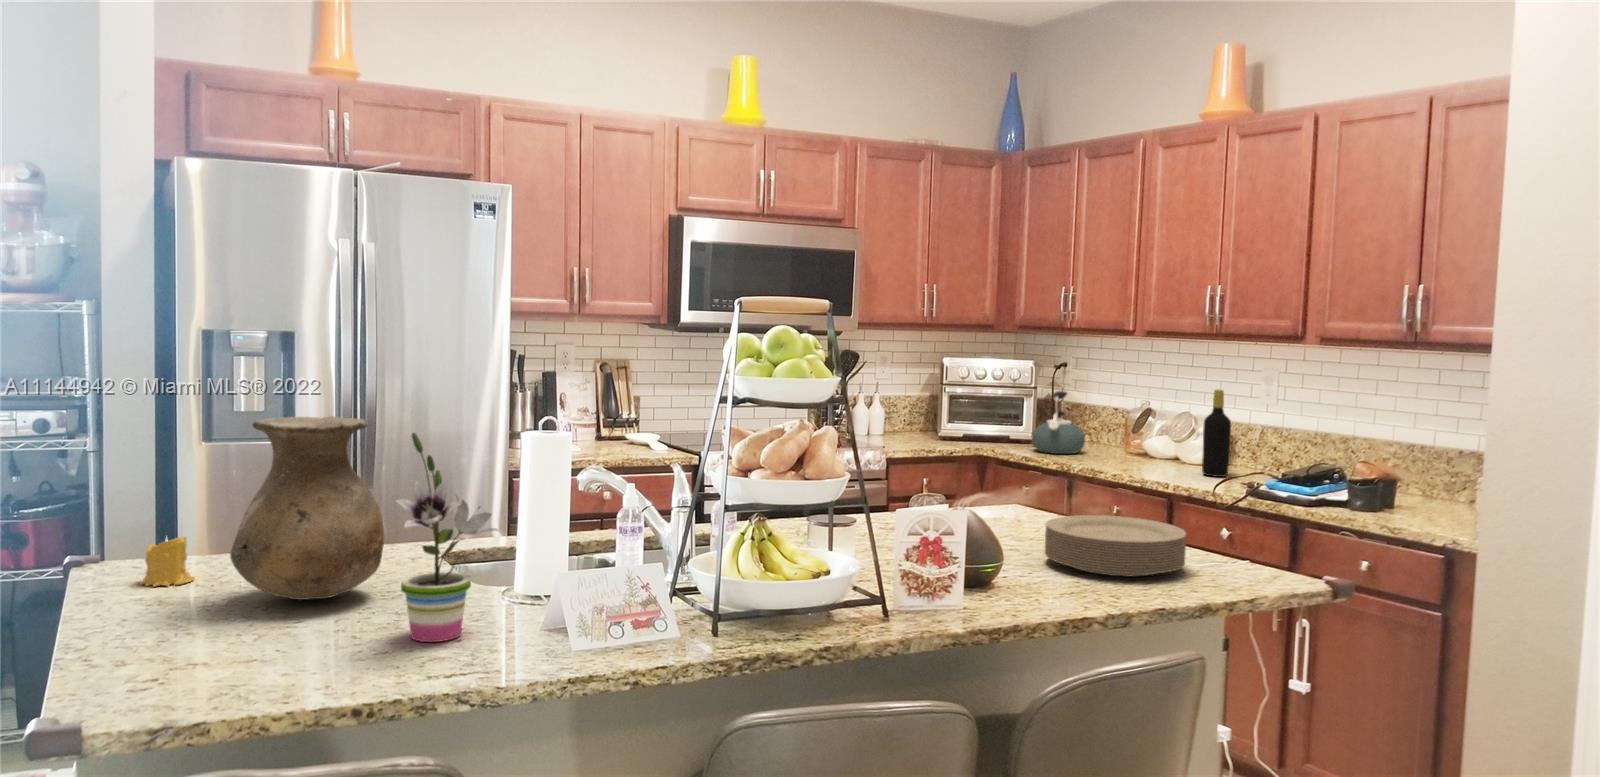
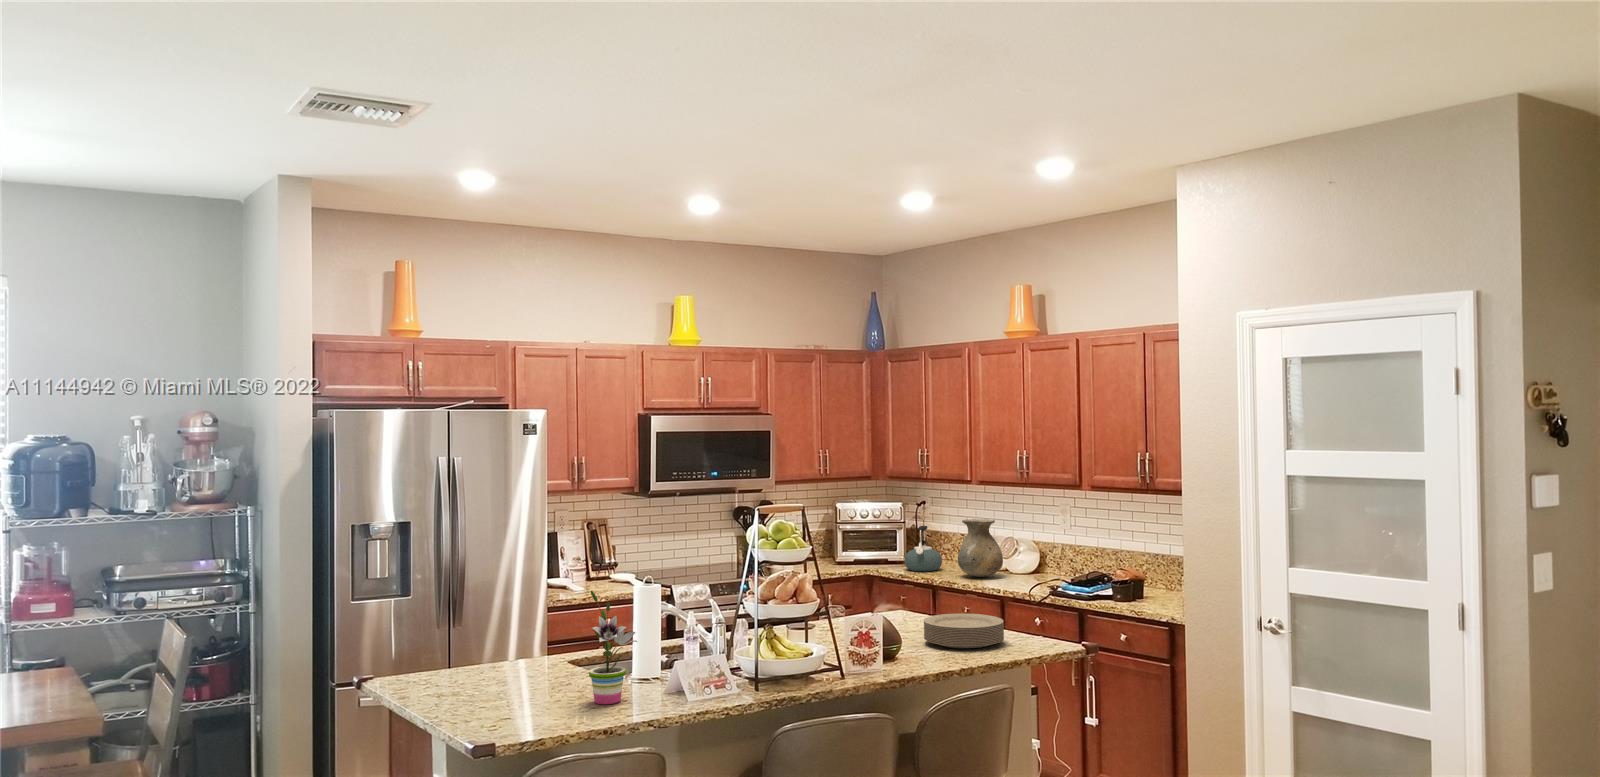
bottle: present [1202,390,1231,477] -> none [1021,522,1039,582]
vase: present [230,416,384,600] -> present [958,519,1003,577]
candle: present [139,536,195,587] -> none [403,658,434,690]

